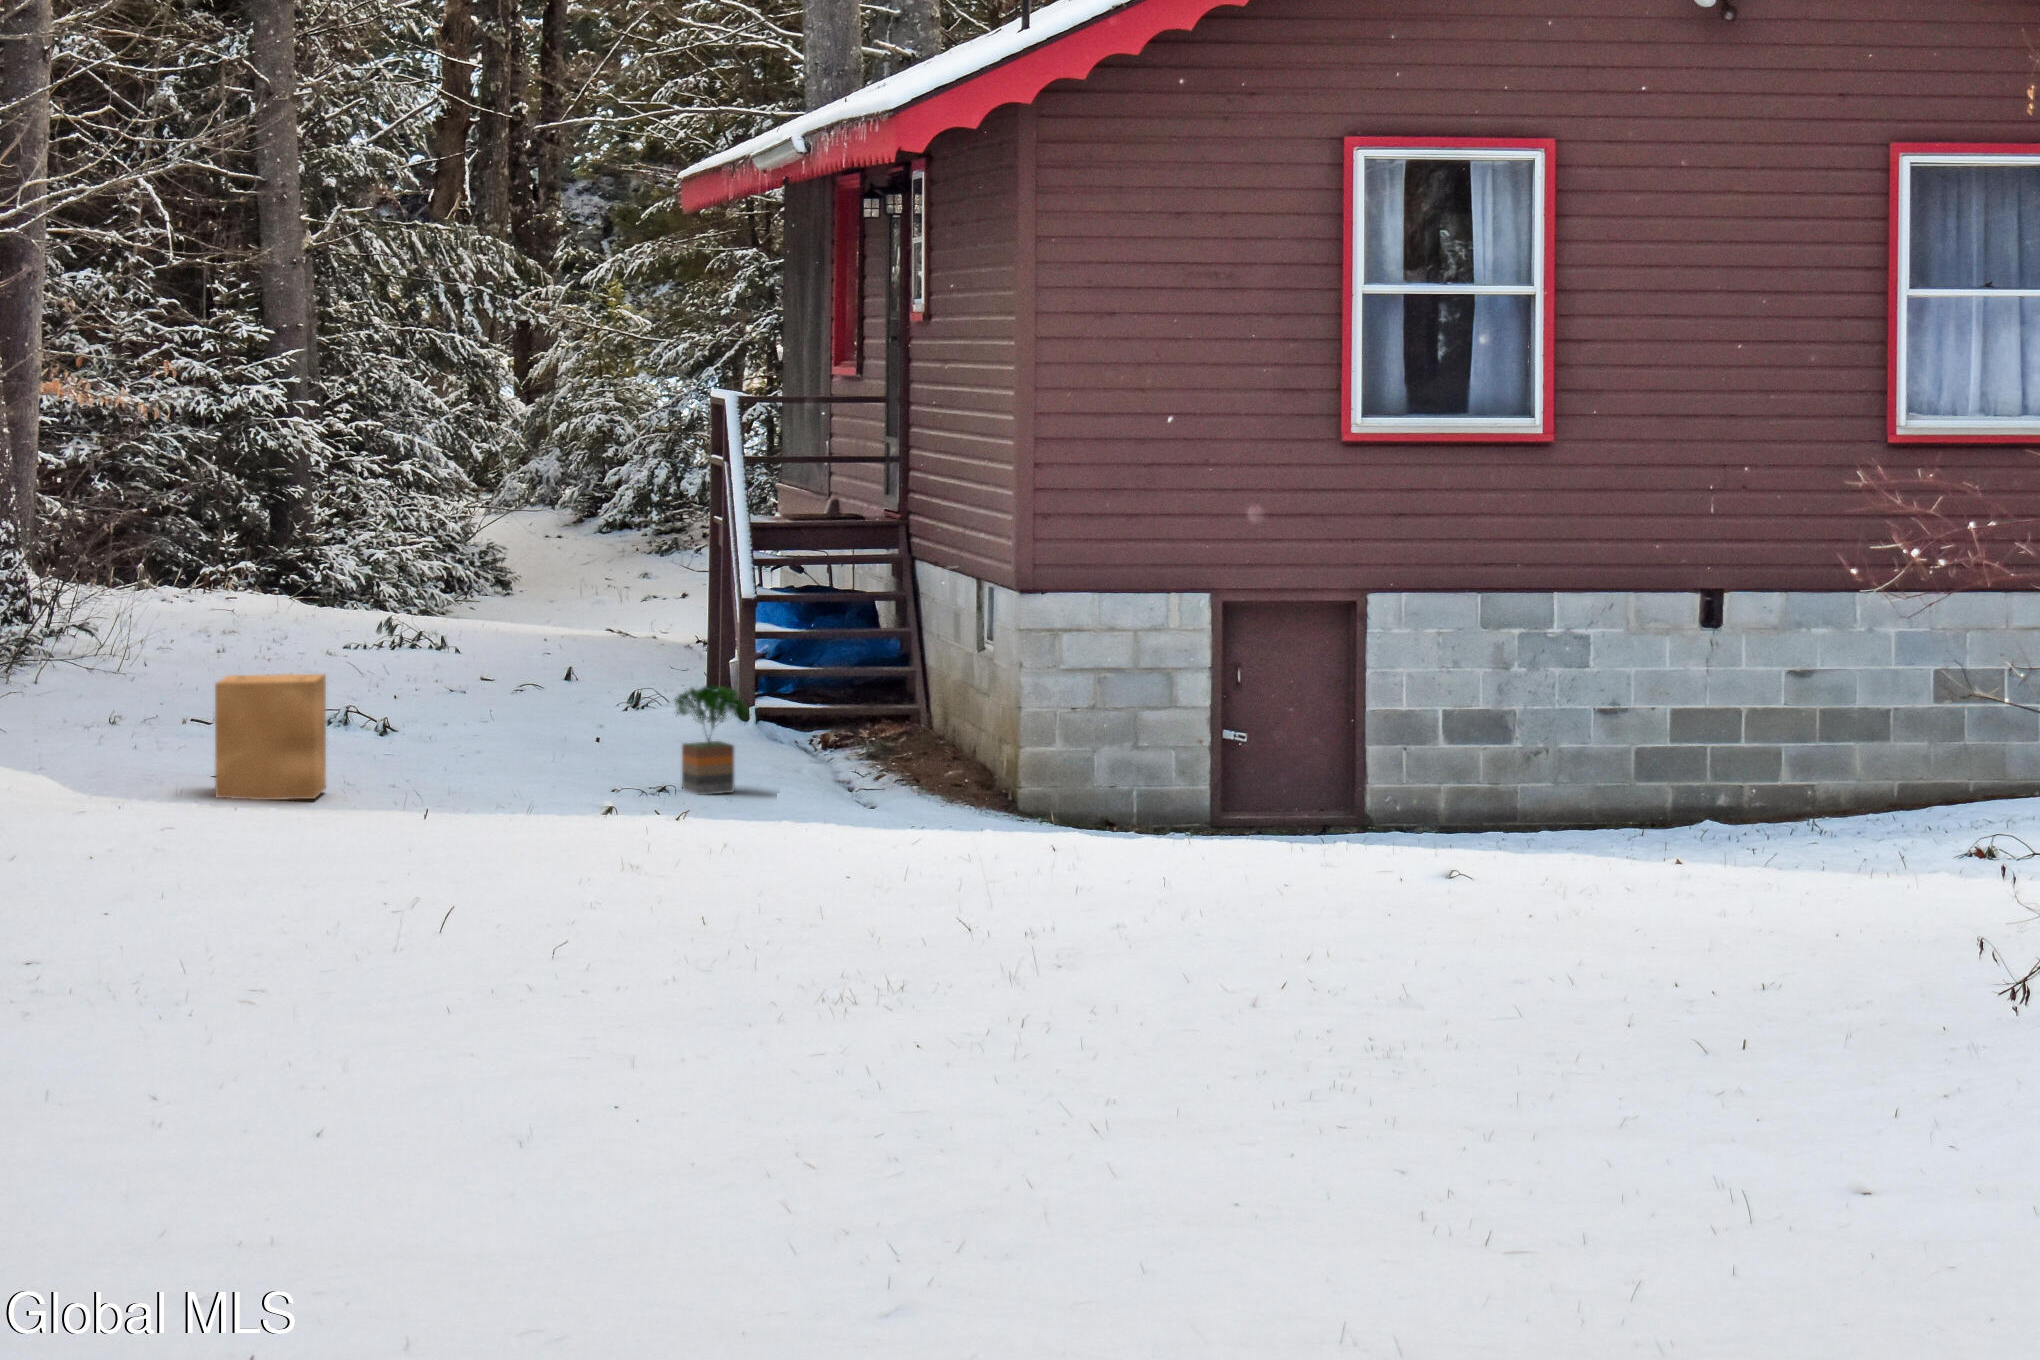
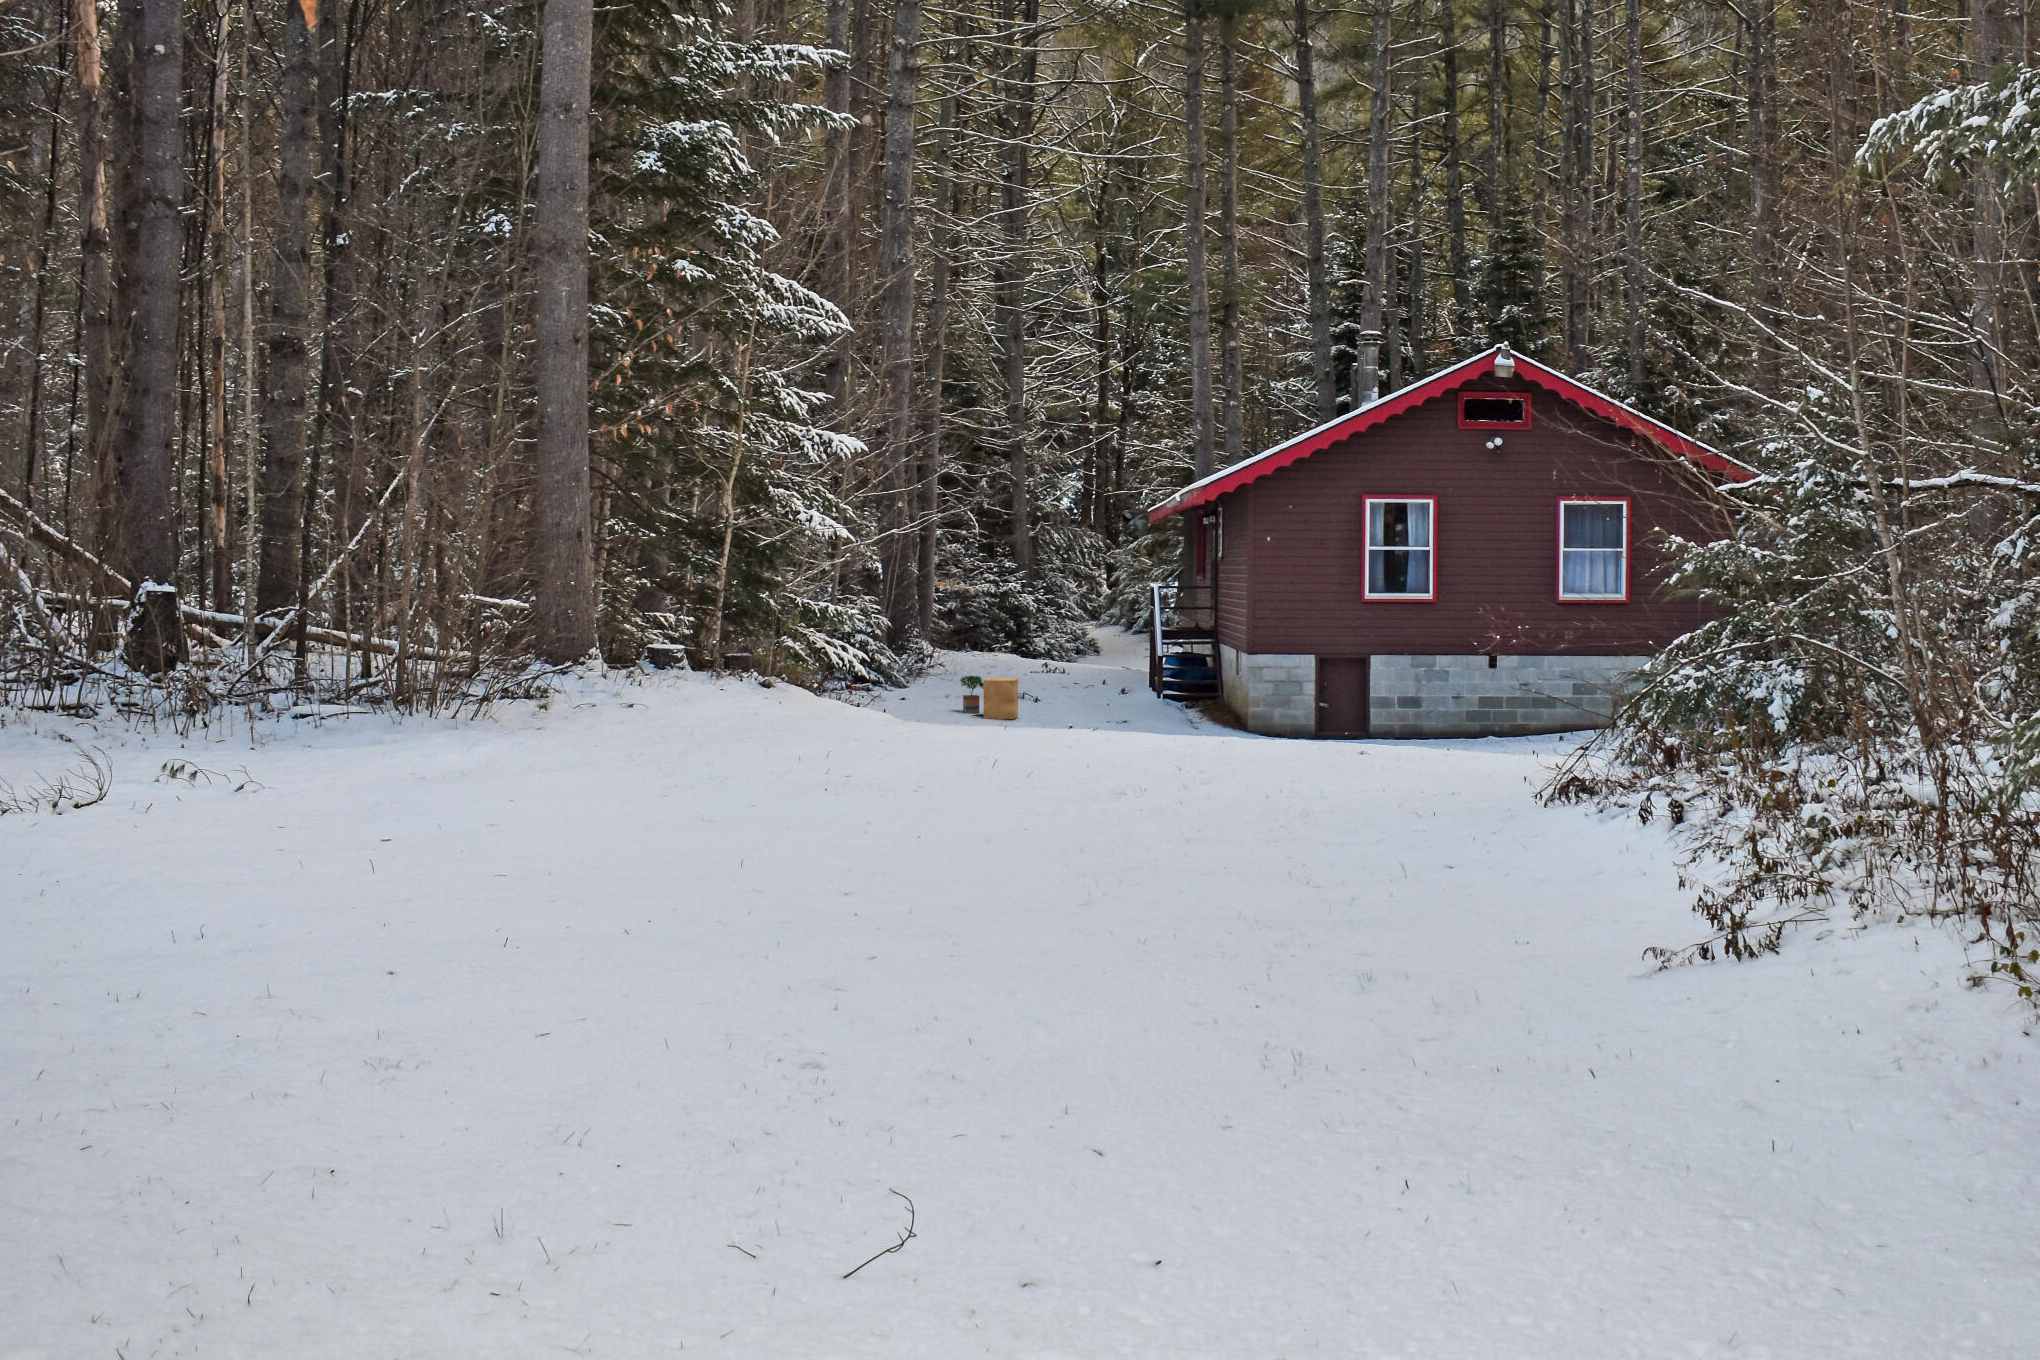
potted tree: present [674,686,751,795] -> present [960,676,984,713]

